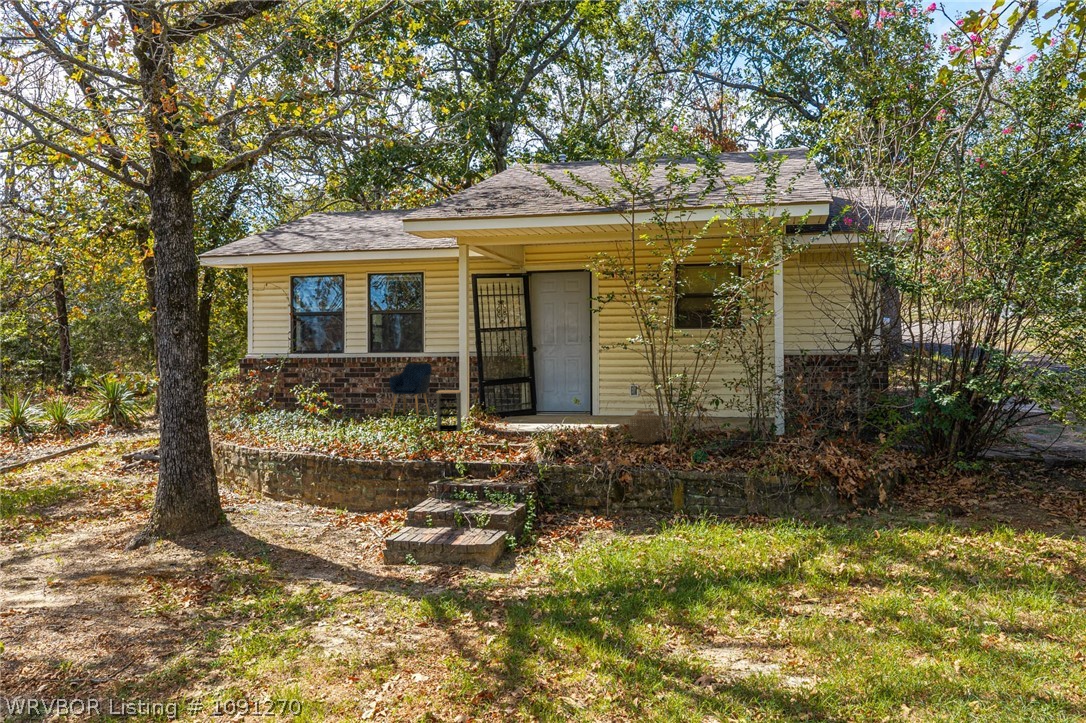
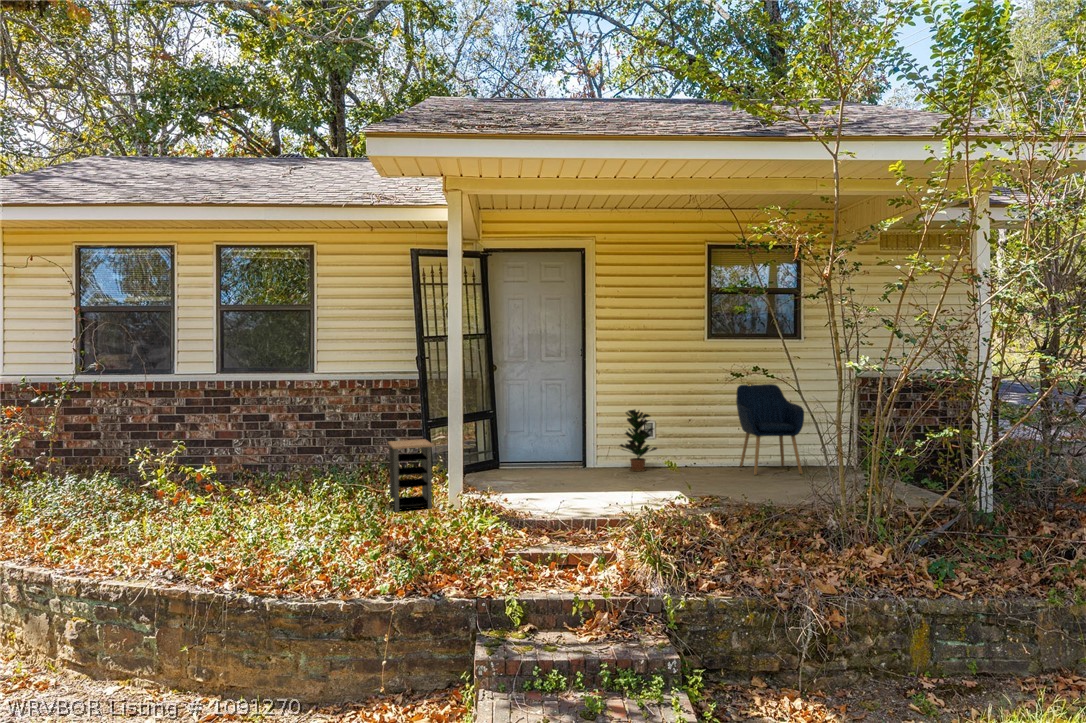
chair: present [389,363,432,418] -> present [736,384,804,475]
potted plant: none [608,379,635,422] -> present [620,409,657,472]
woven basket: present [630,410,661,443] -> none [745,470,796,525]

